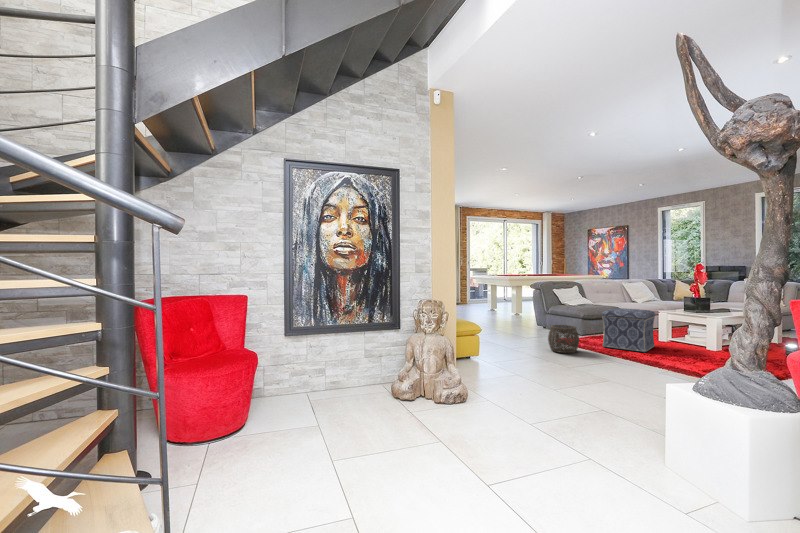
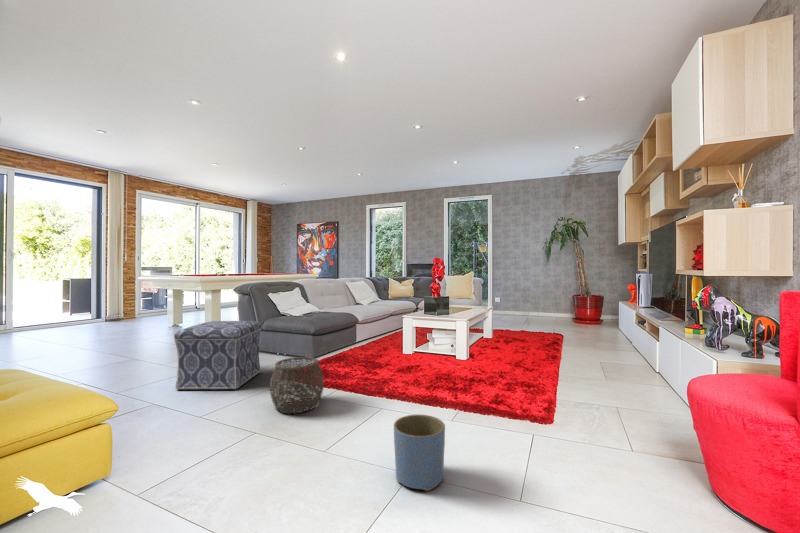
ottoman: present [602,308,655,353] -> present [174,321,262,390]
planter: none [601,350,629,382] -> present [394,415,445,491]

